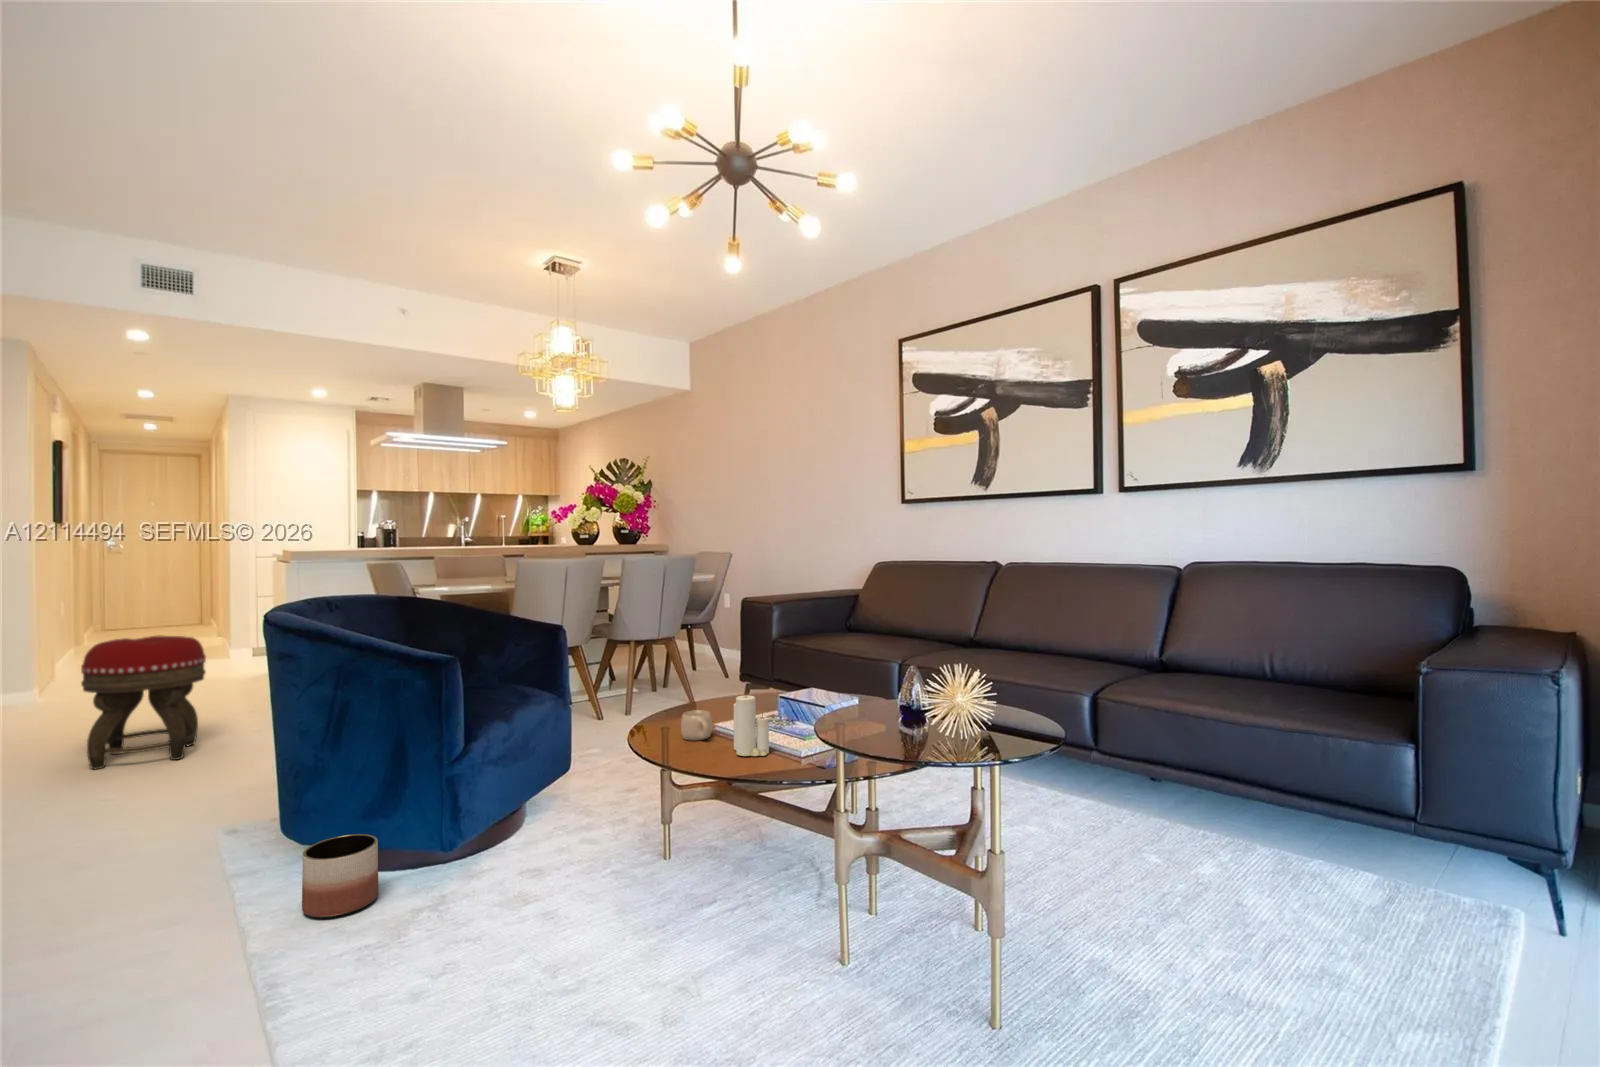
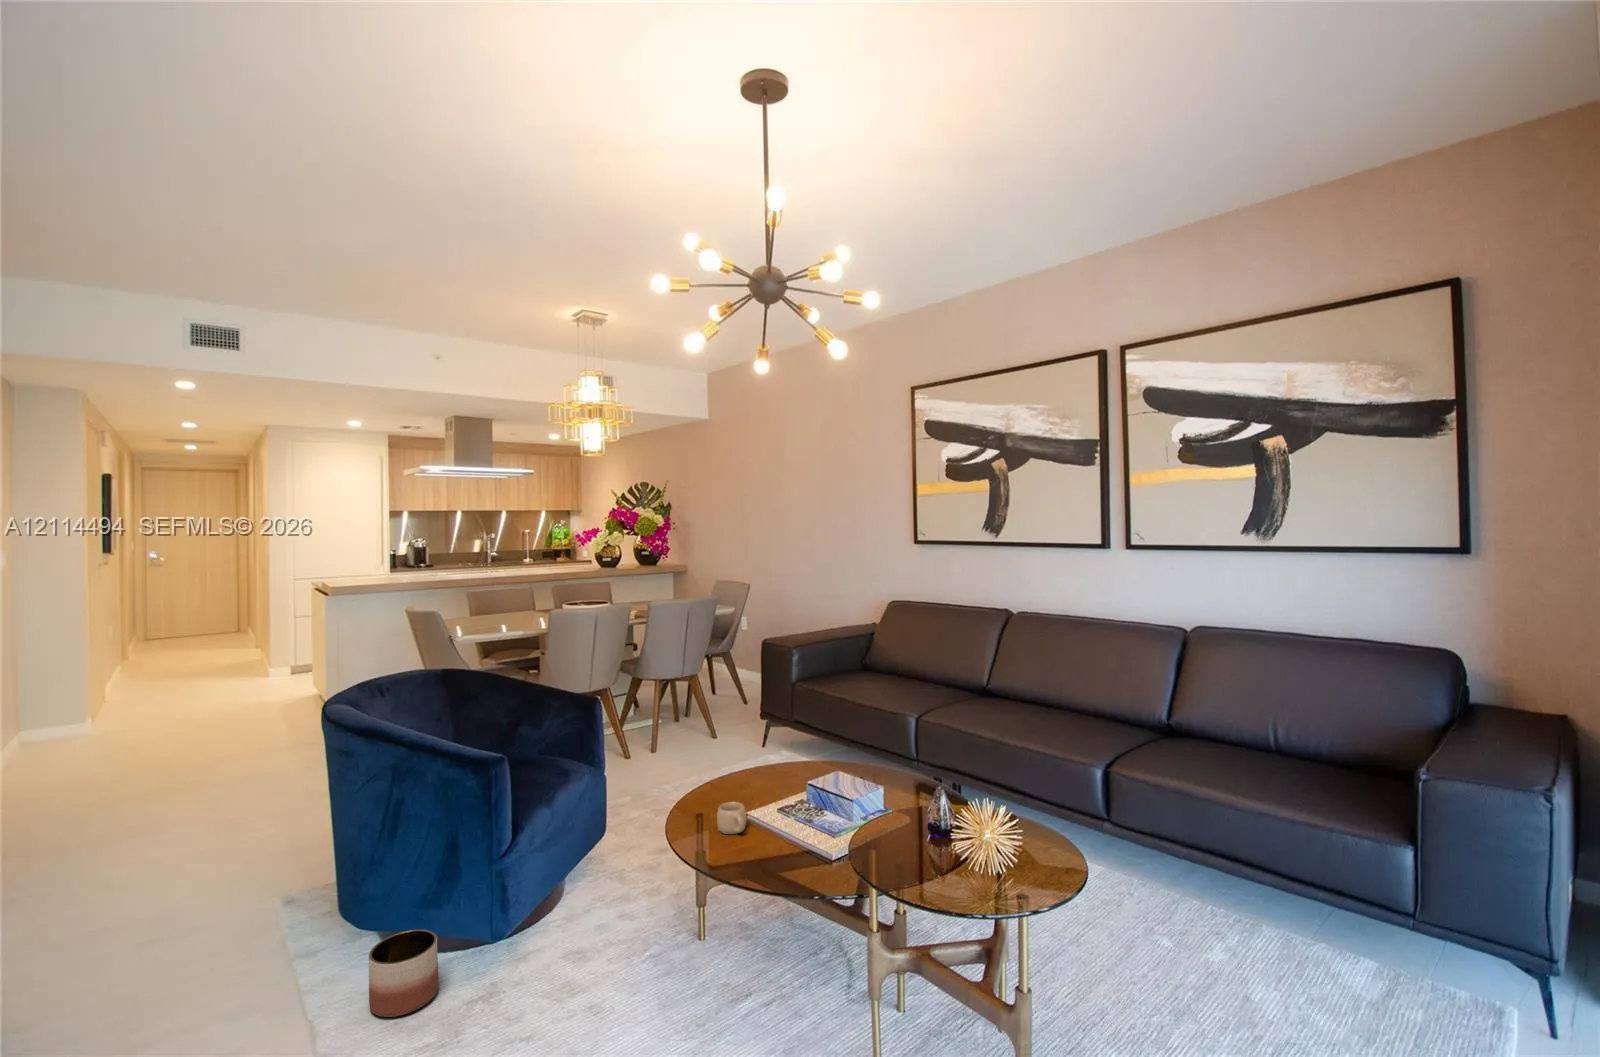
footstool: present [81,635,206,769] -> none [144,691,258,825]
candle: present [734,695,769,756] -> none [768,795,802,858]

